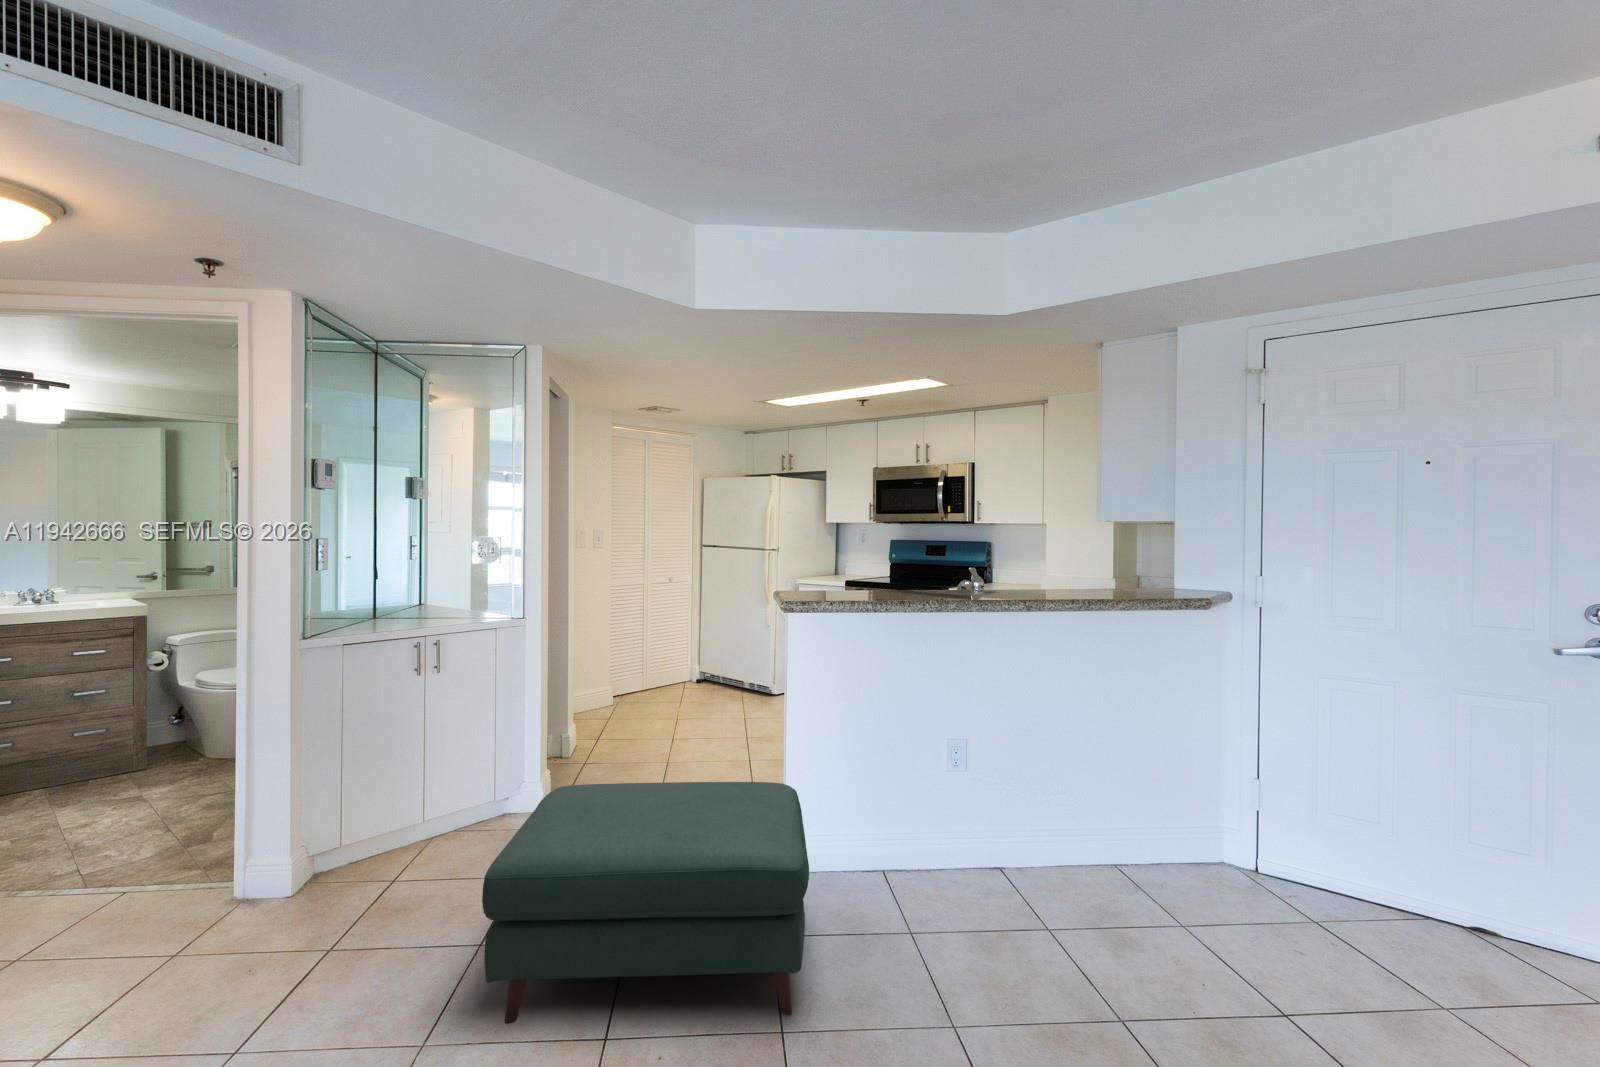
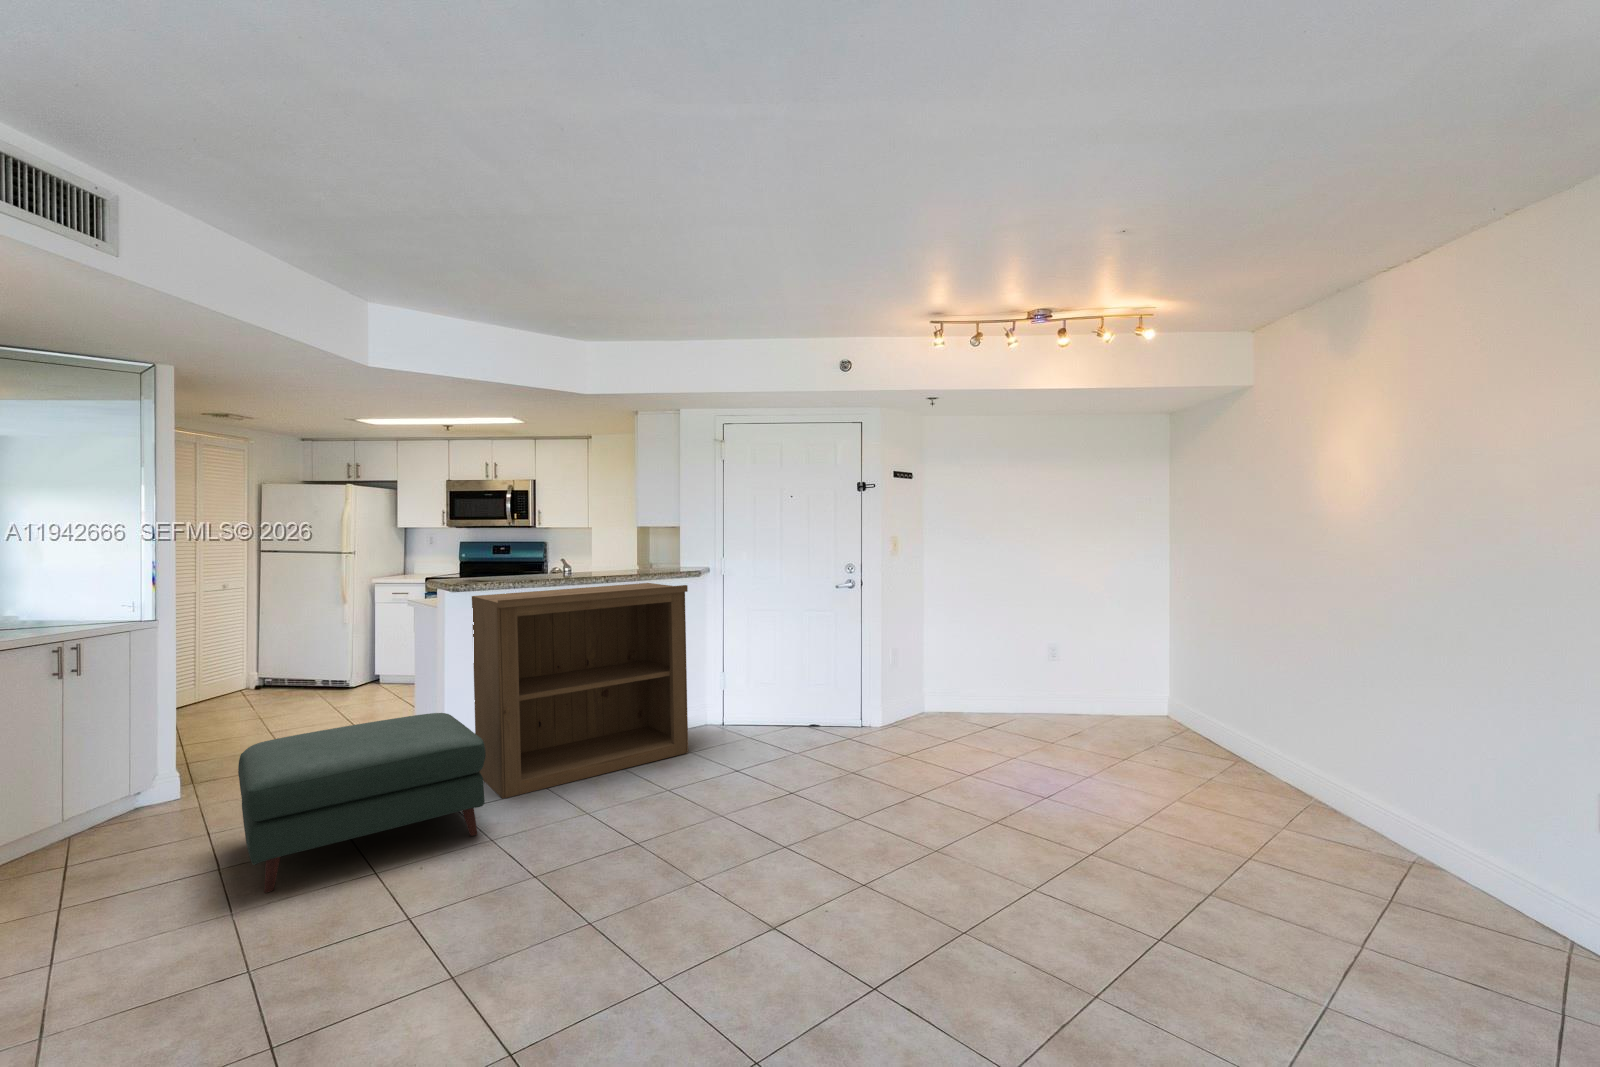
bookshelf: none [841,613,1189,939] -> present [472,583,688,798]

